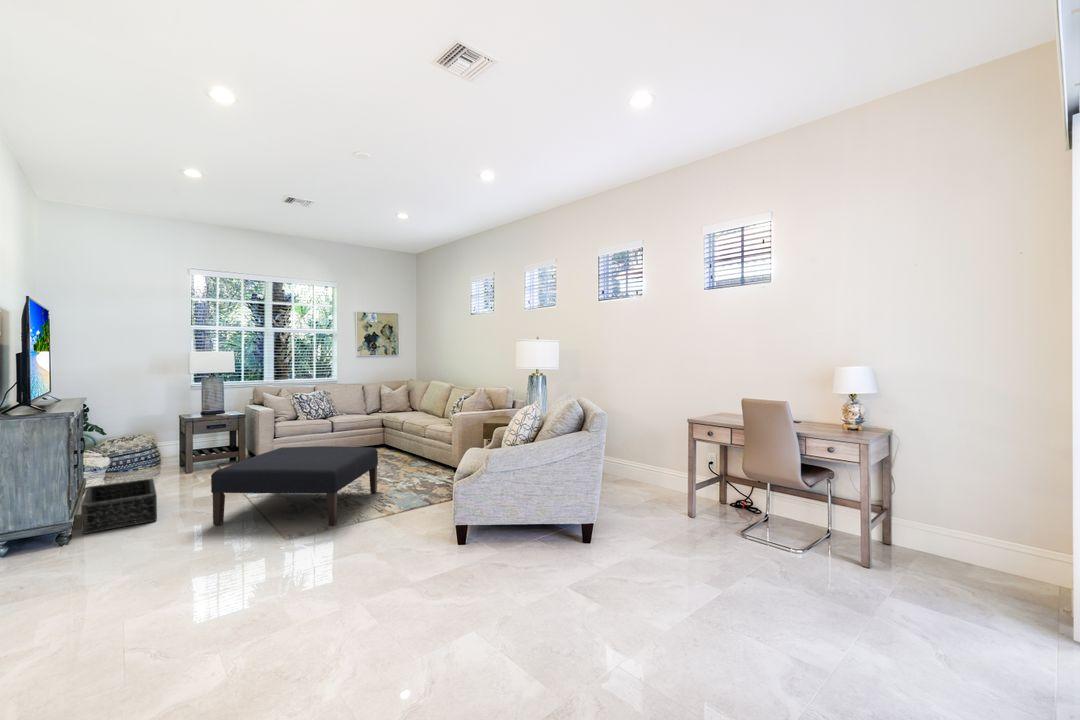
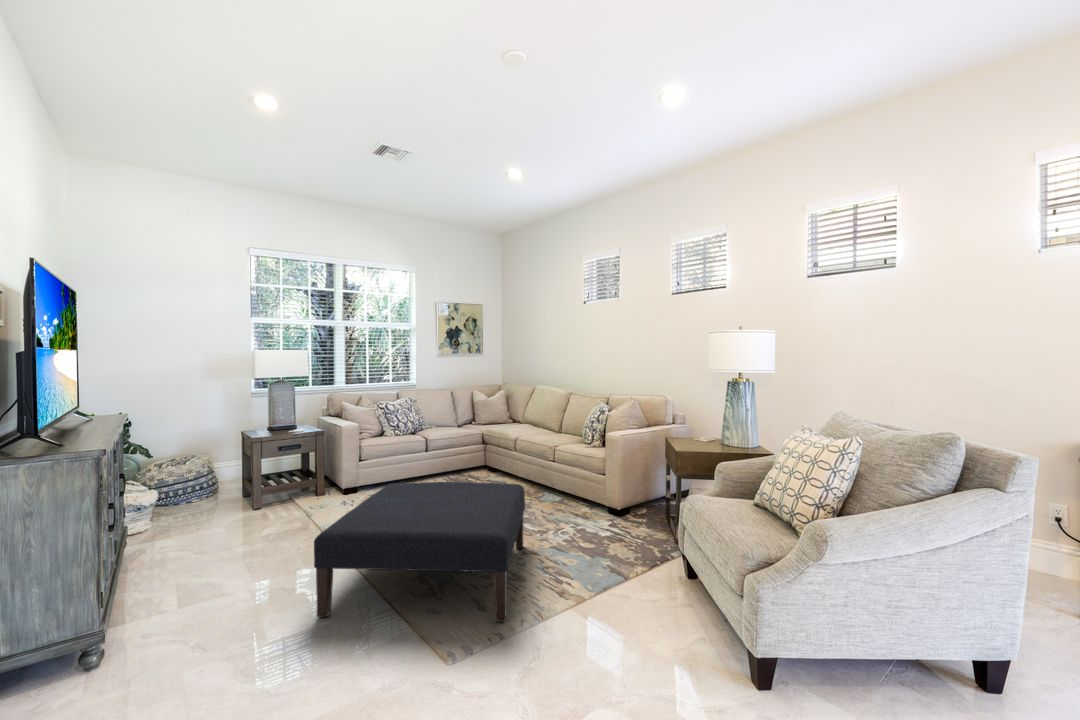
basket: present [81,479,157,534] -> none [120,530,231,636]

